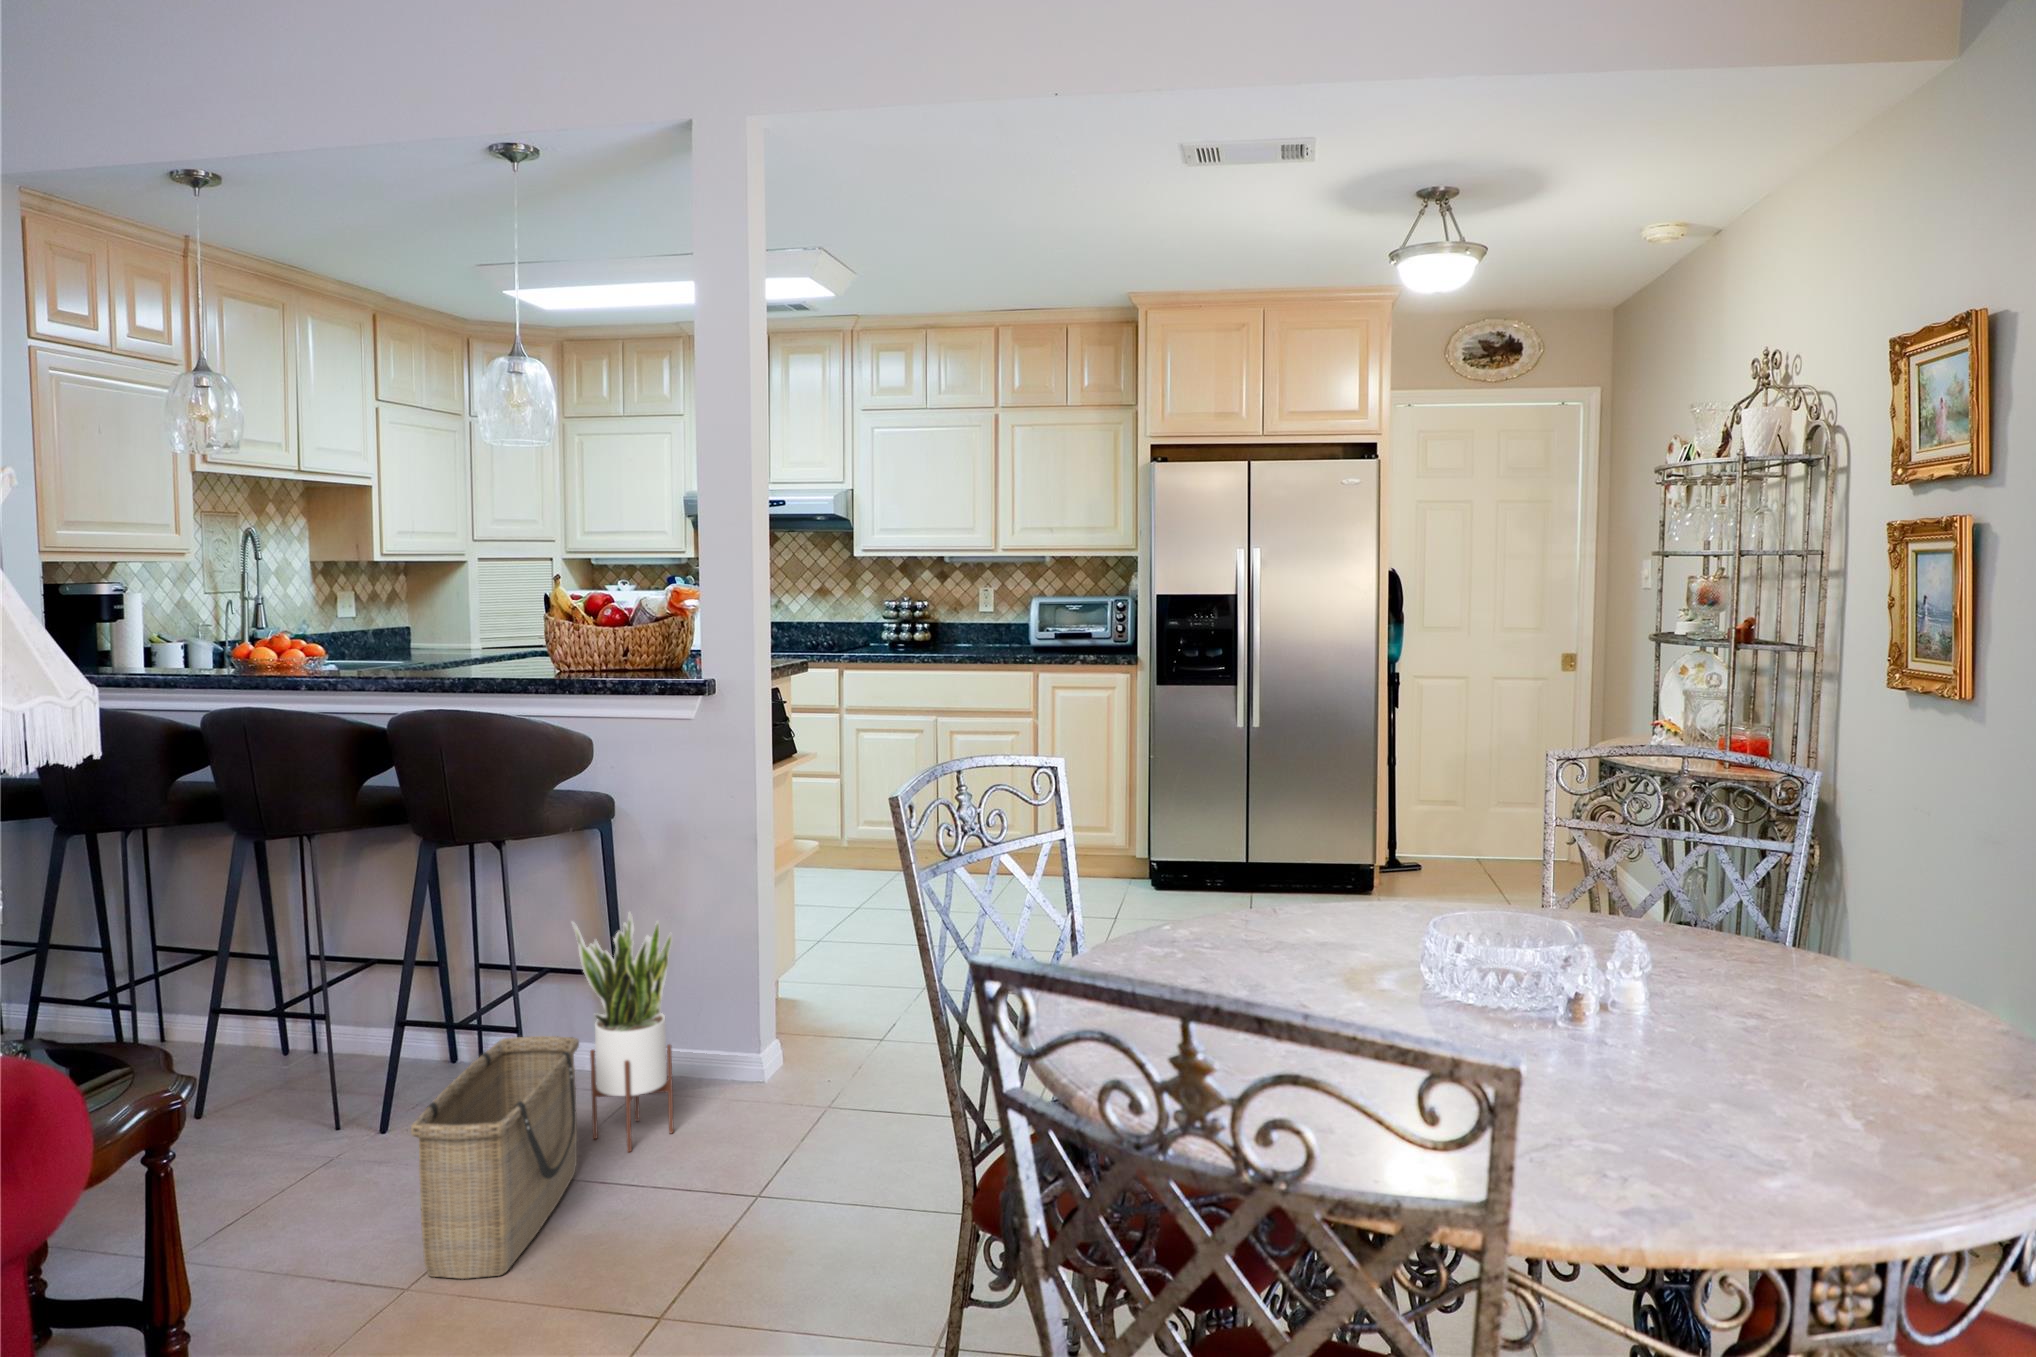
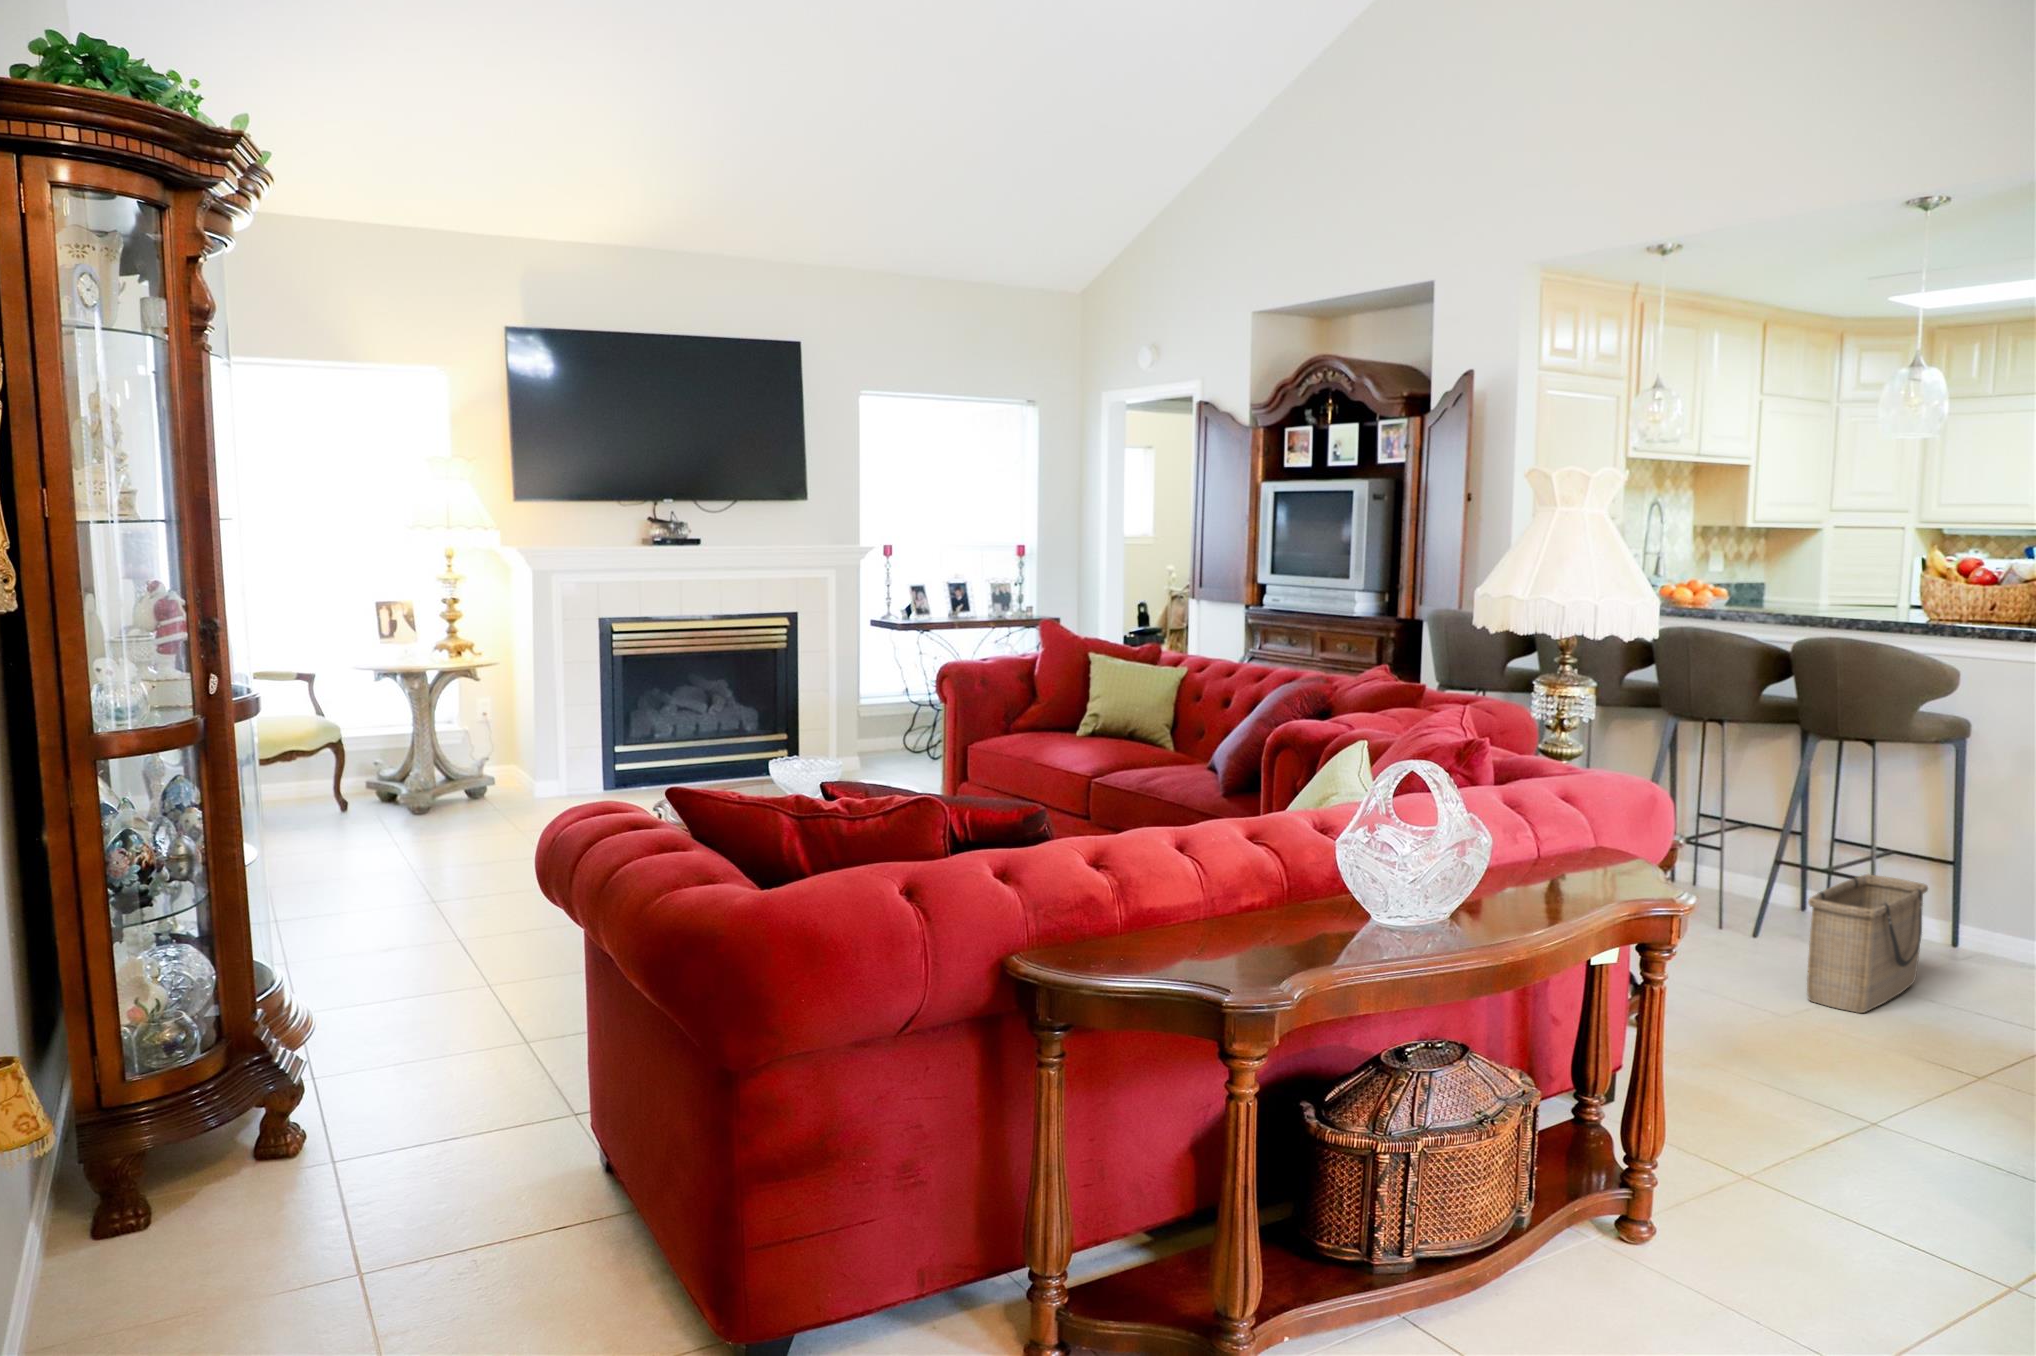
potted plant: present [572,912,673,1152] -> none [1928,802,2015,985]

